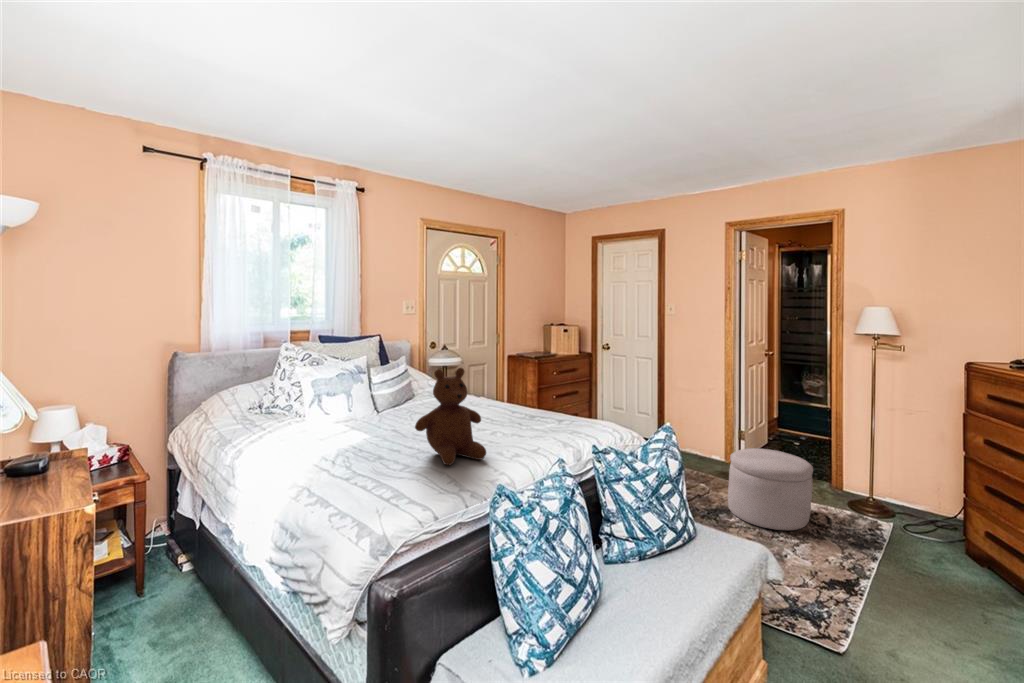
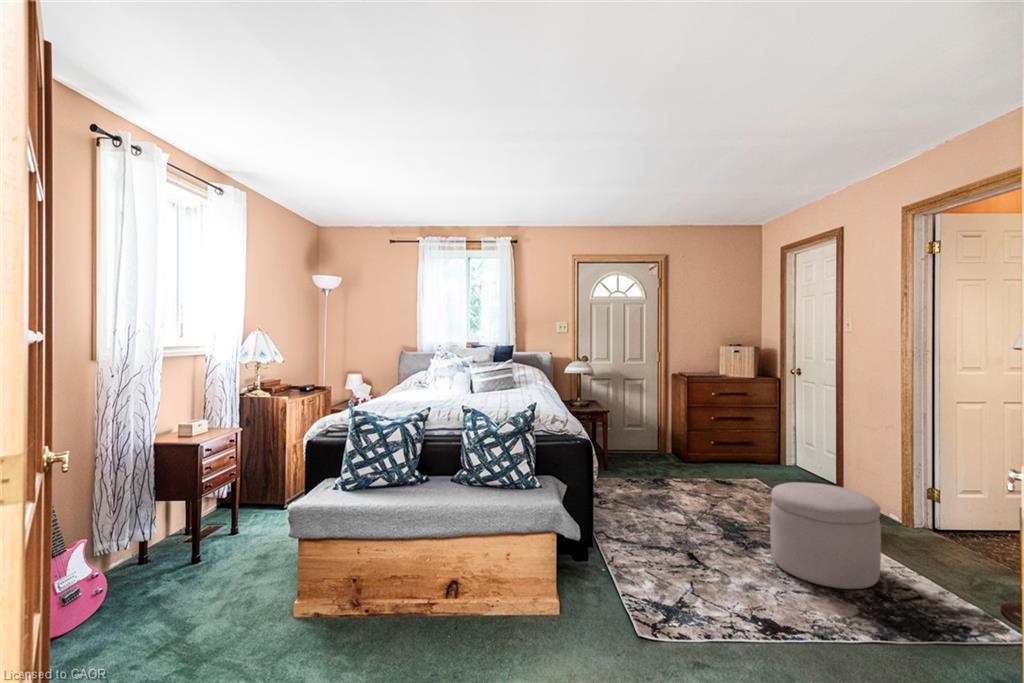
teddy bear: present [415,368,486,465] -> none [393,351,438,407]

